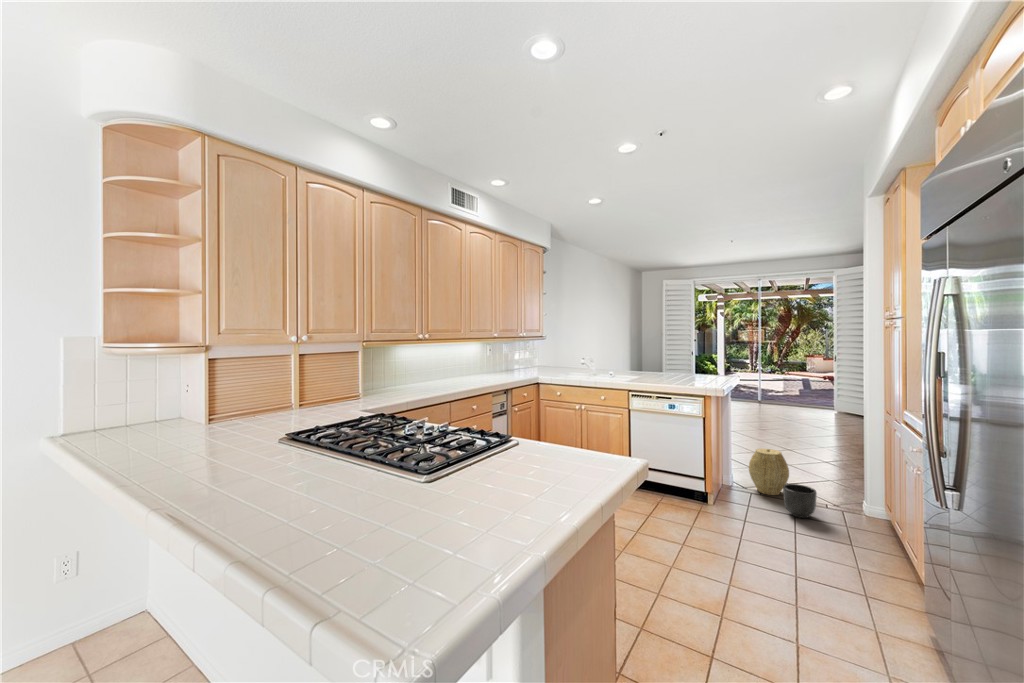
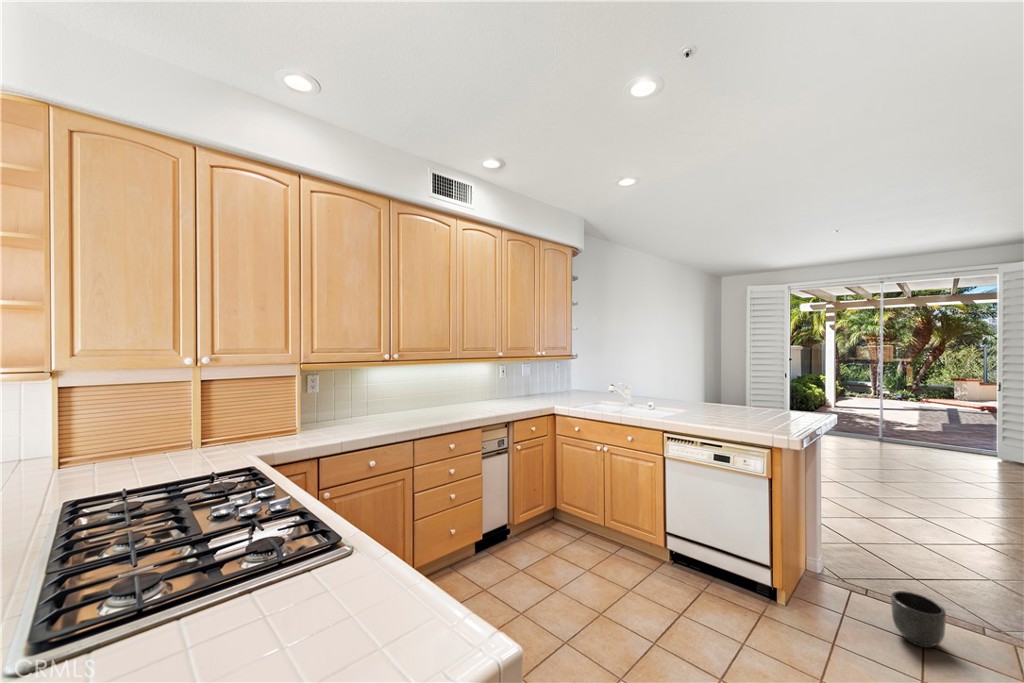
woven basket: present [749,448,789,495] -> none [844,527,906,596]

